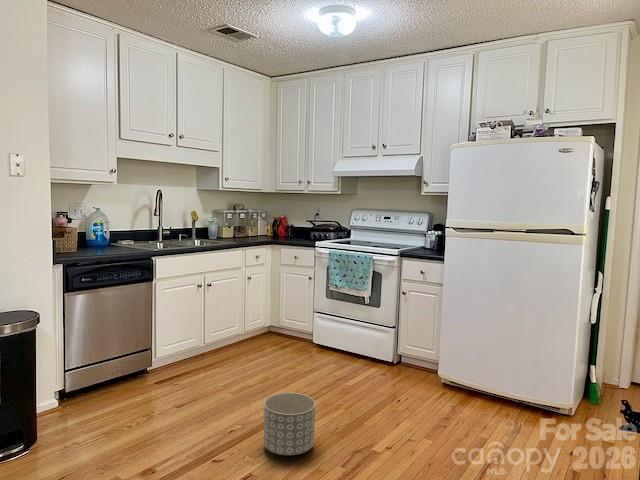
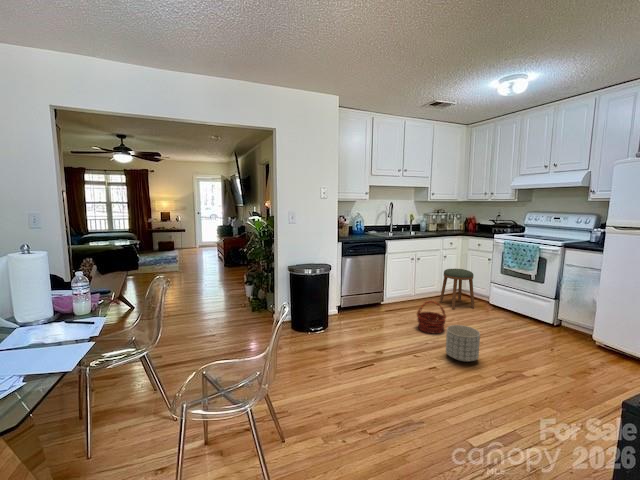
stool: none [243,295,294,360] -> present [440,269,474,309]
basket: none [210,355,259,412] -> present [417,301,446,333]

